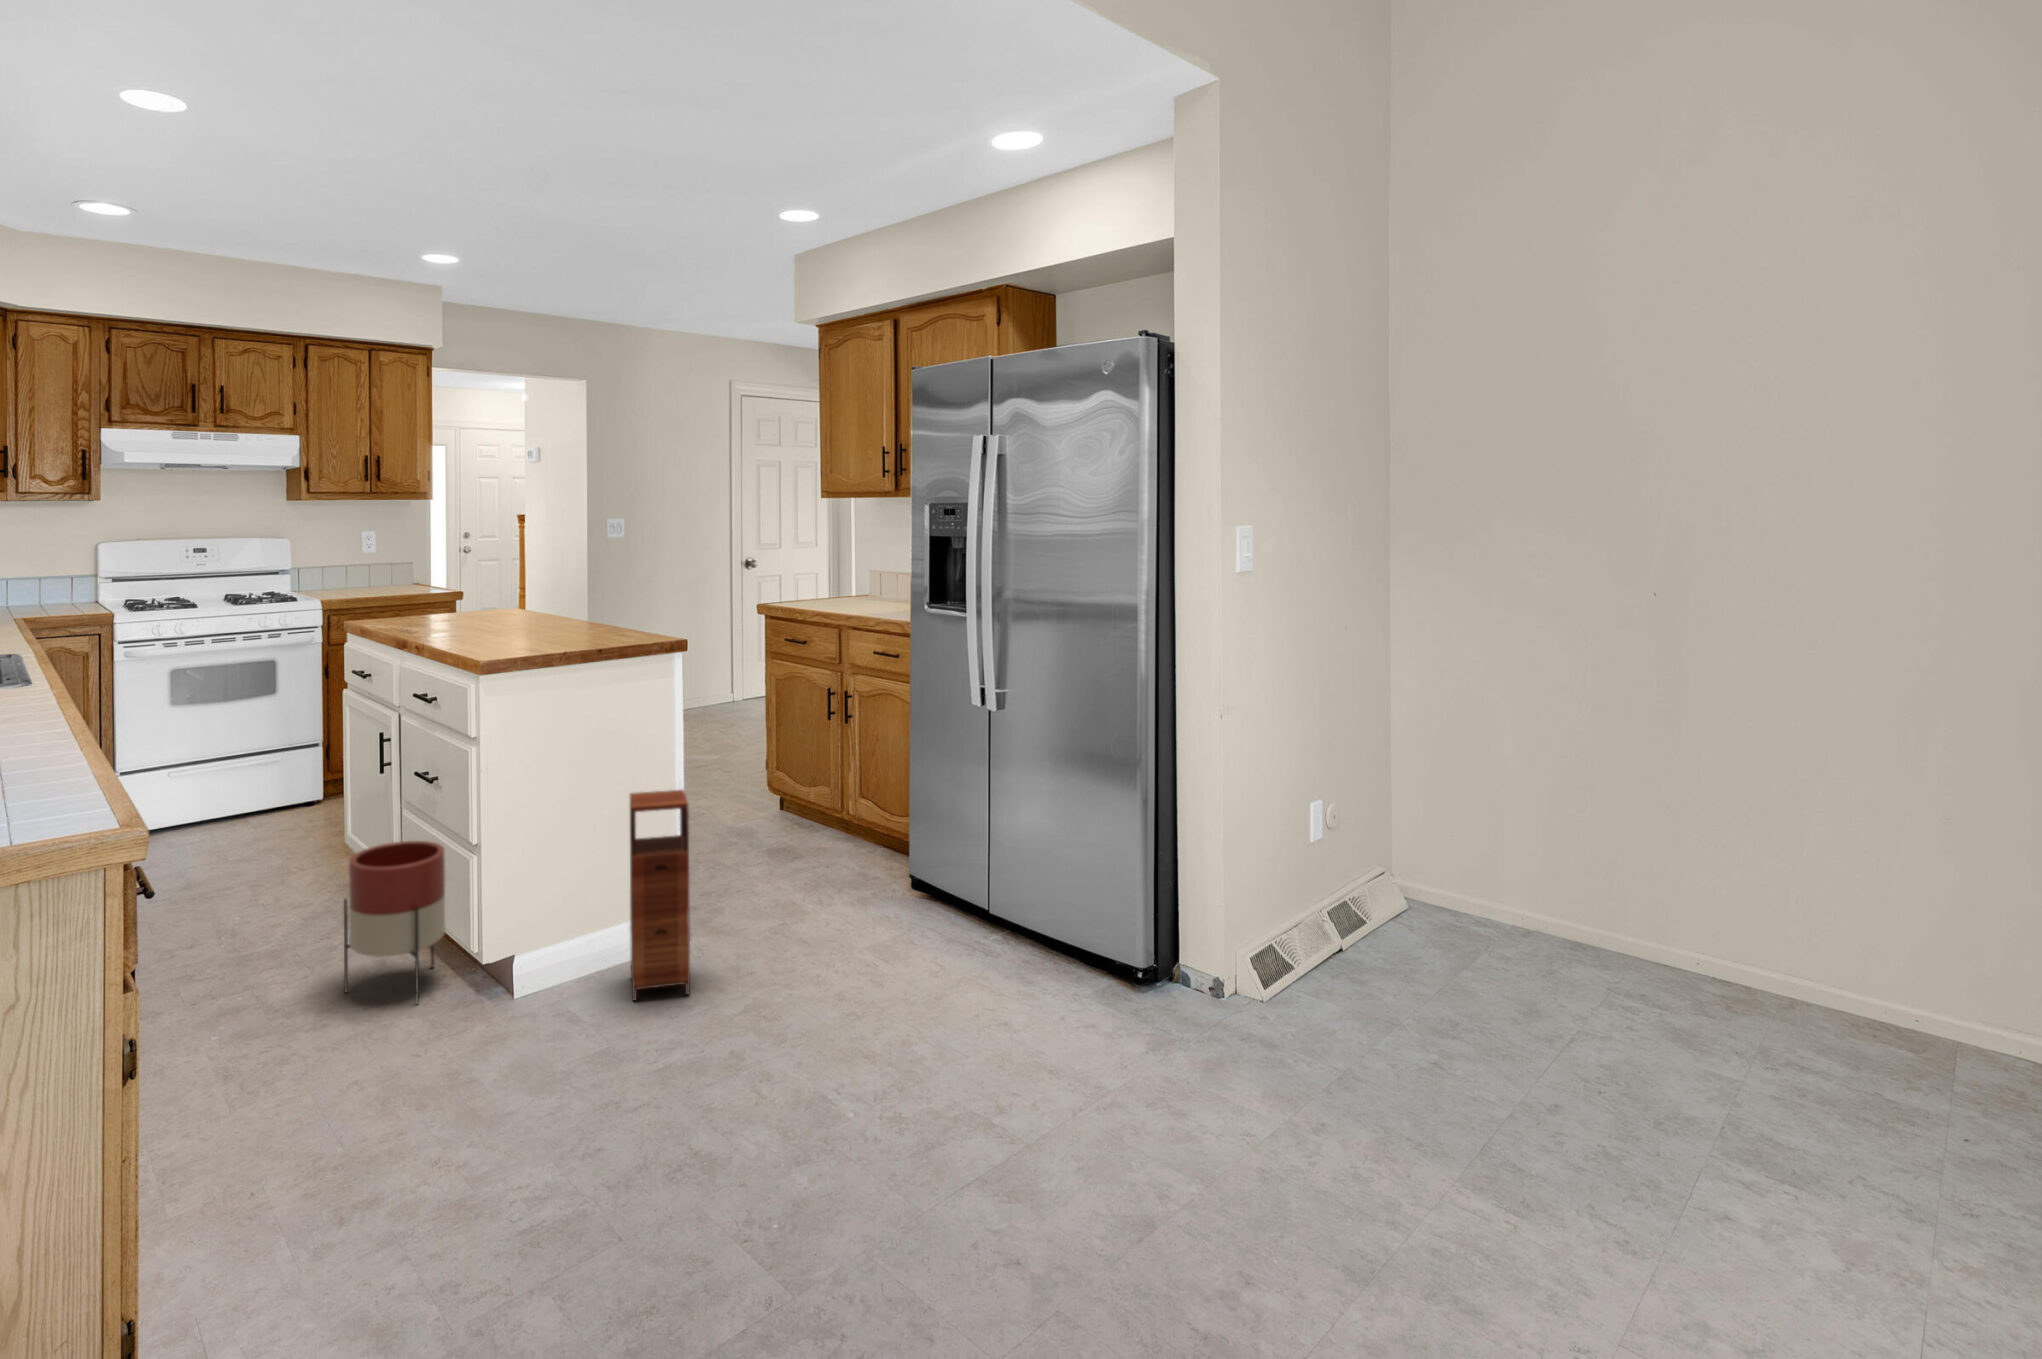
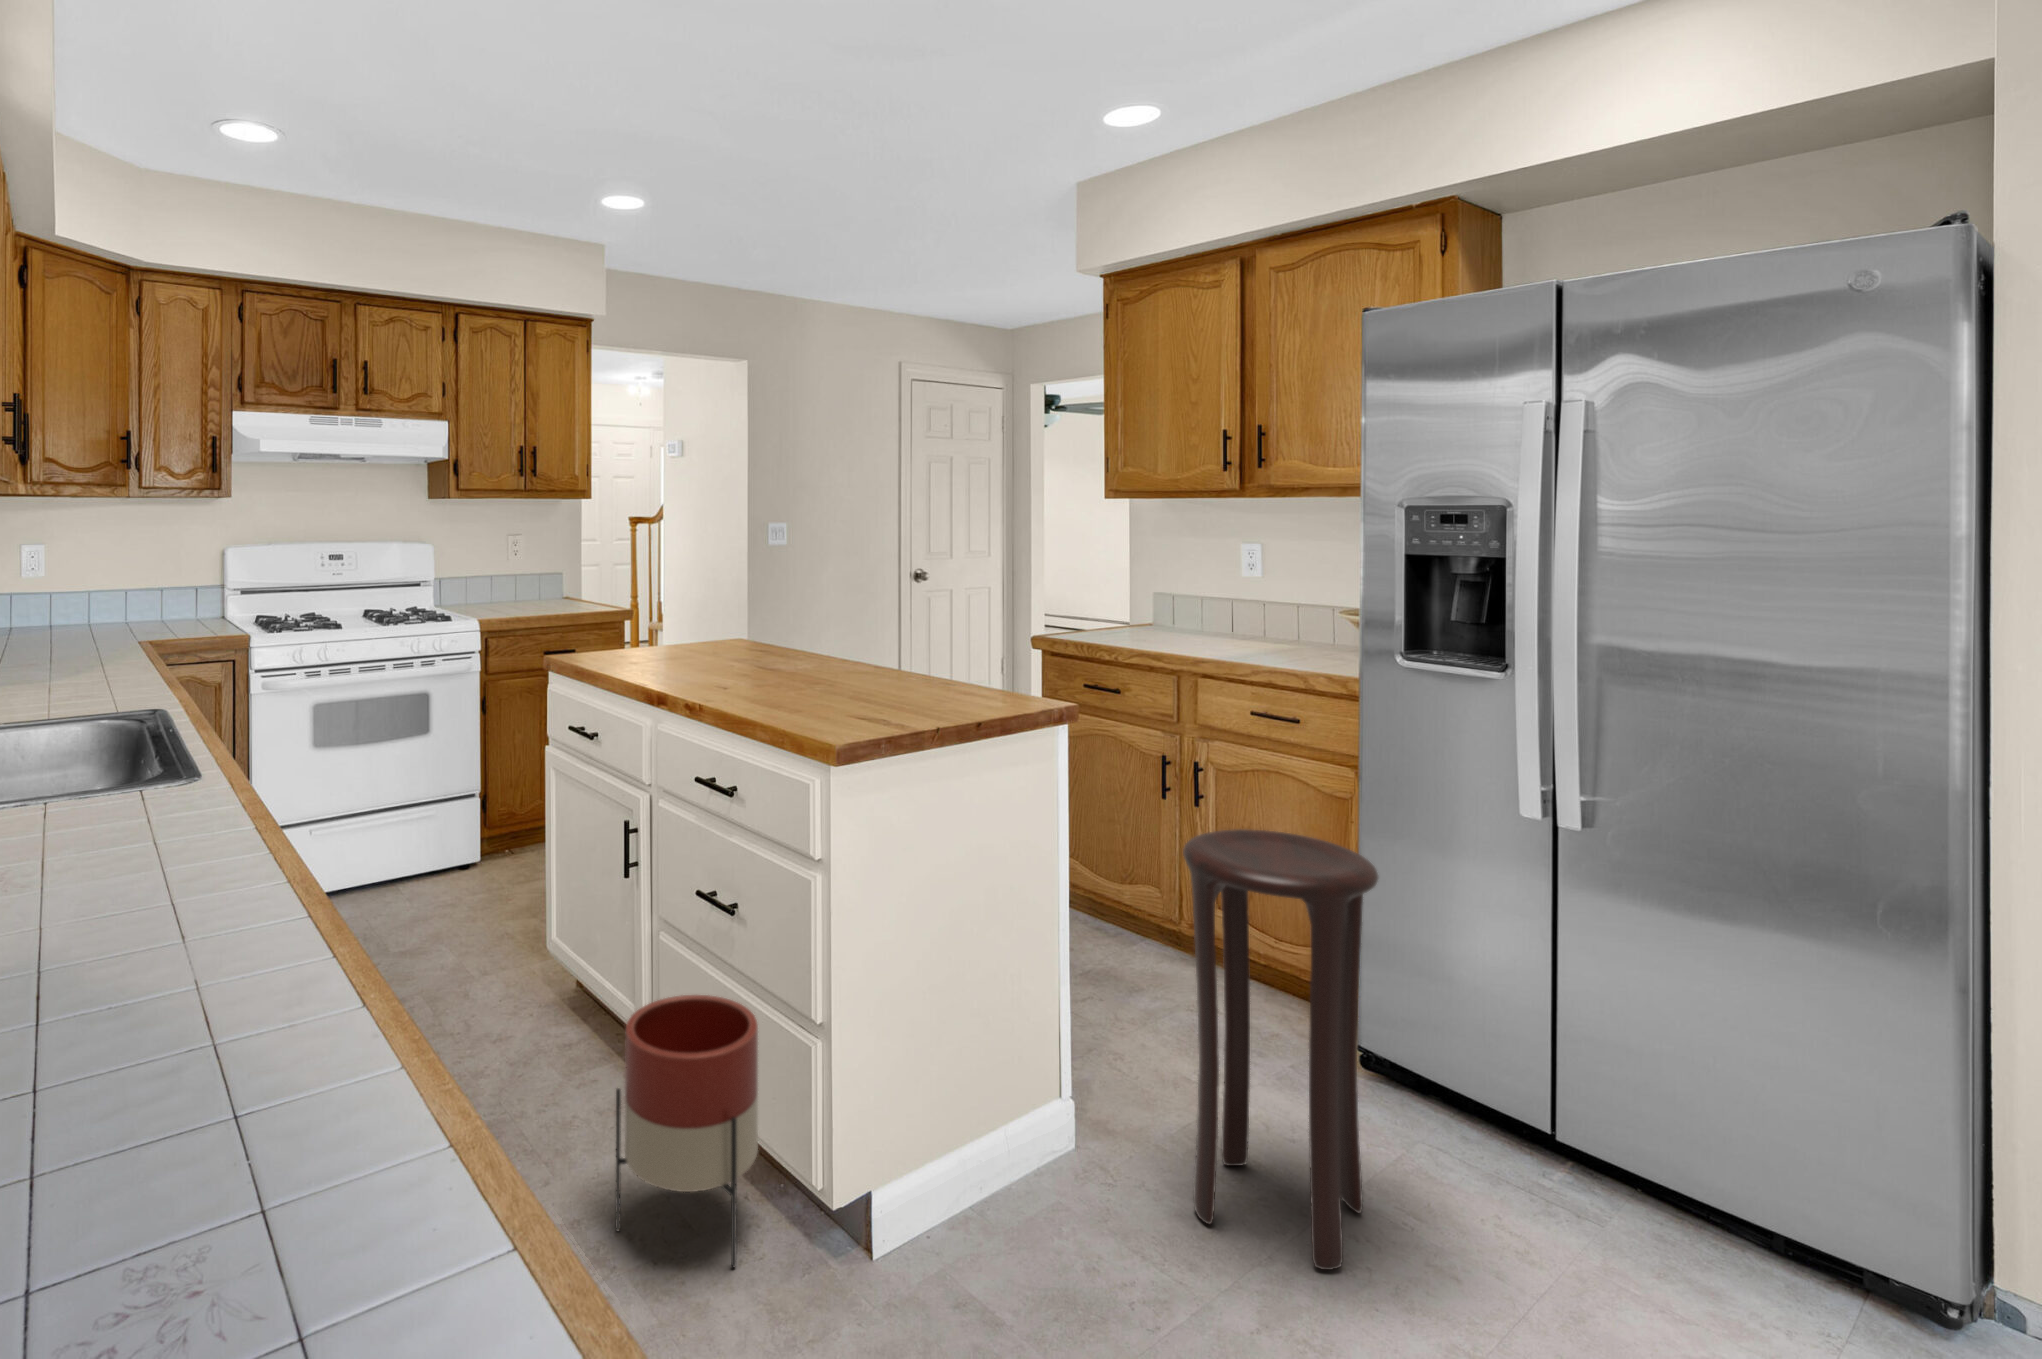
stool: none [737,720,850,984] -> present [1183,829,1378,1270]
storage cabinet: present [630,790,690,1001] -> none [1036,940,1158,1289]

